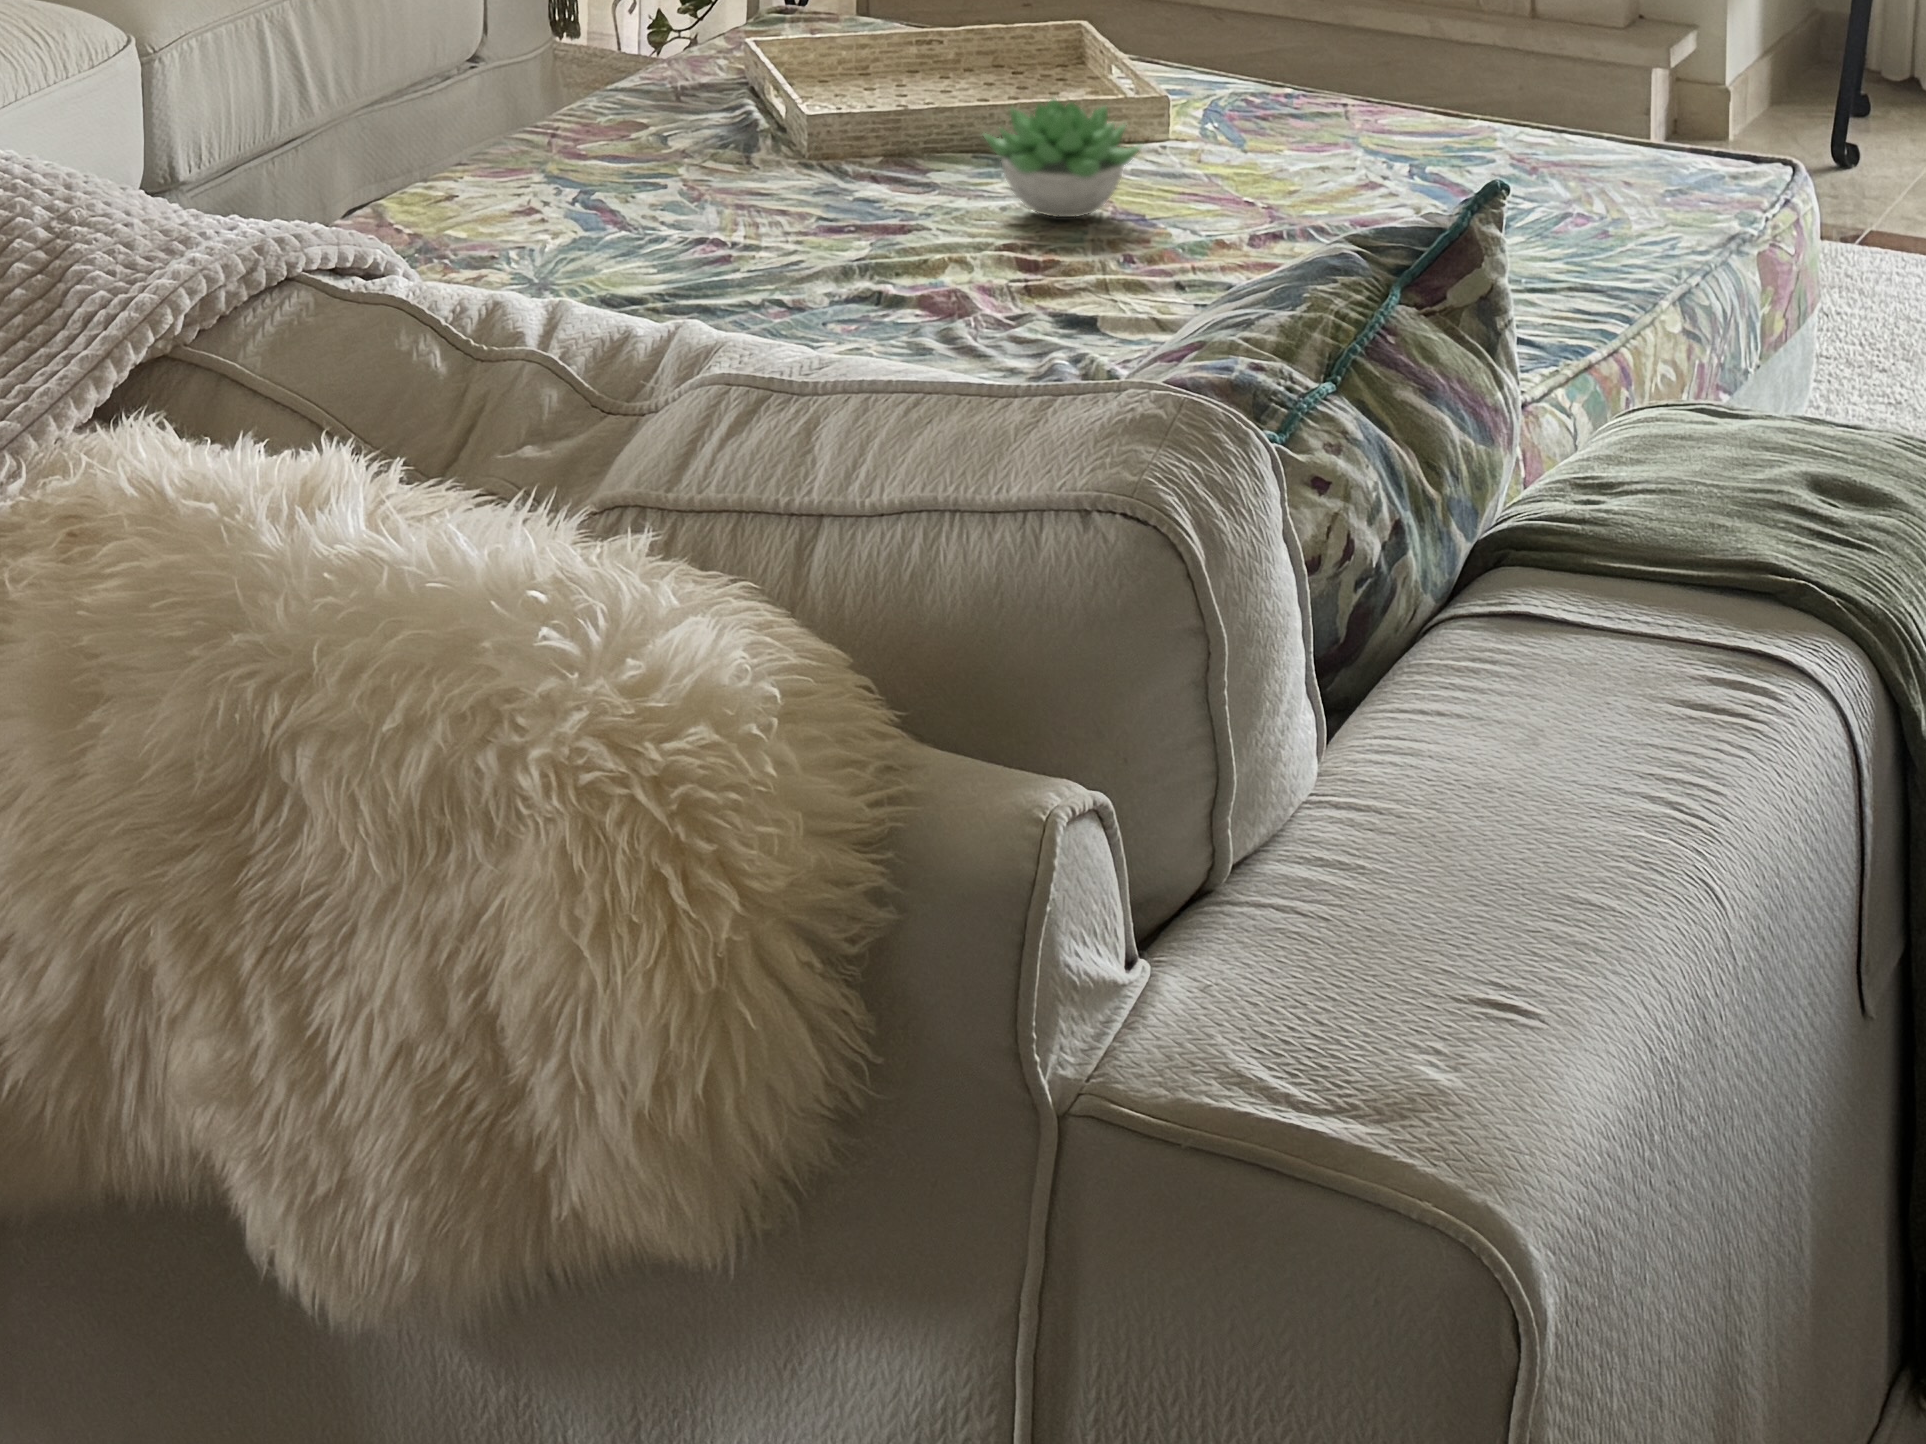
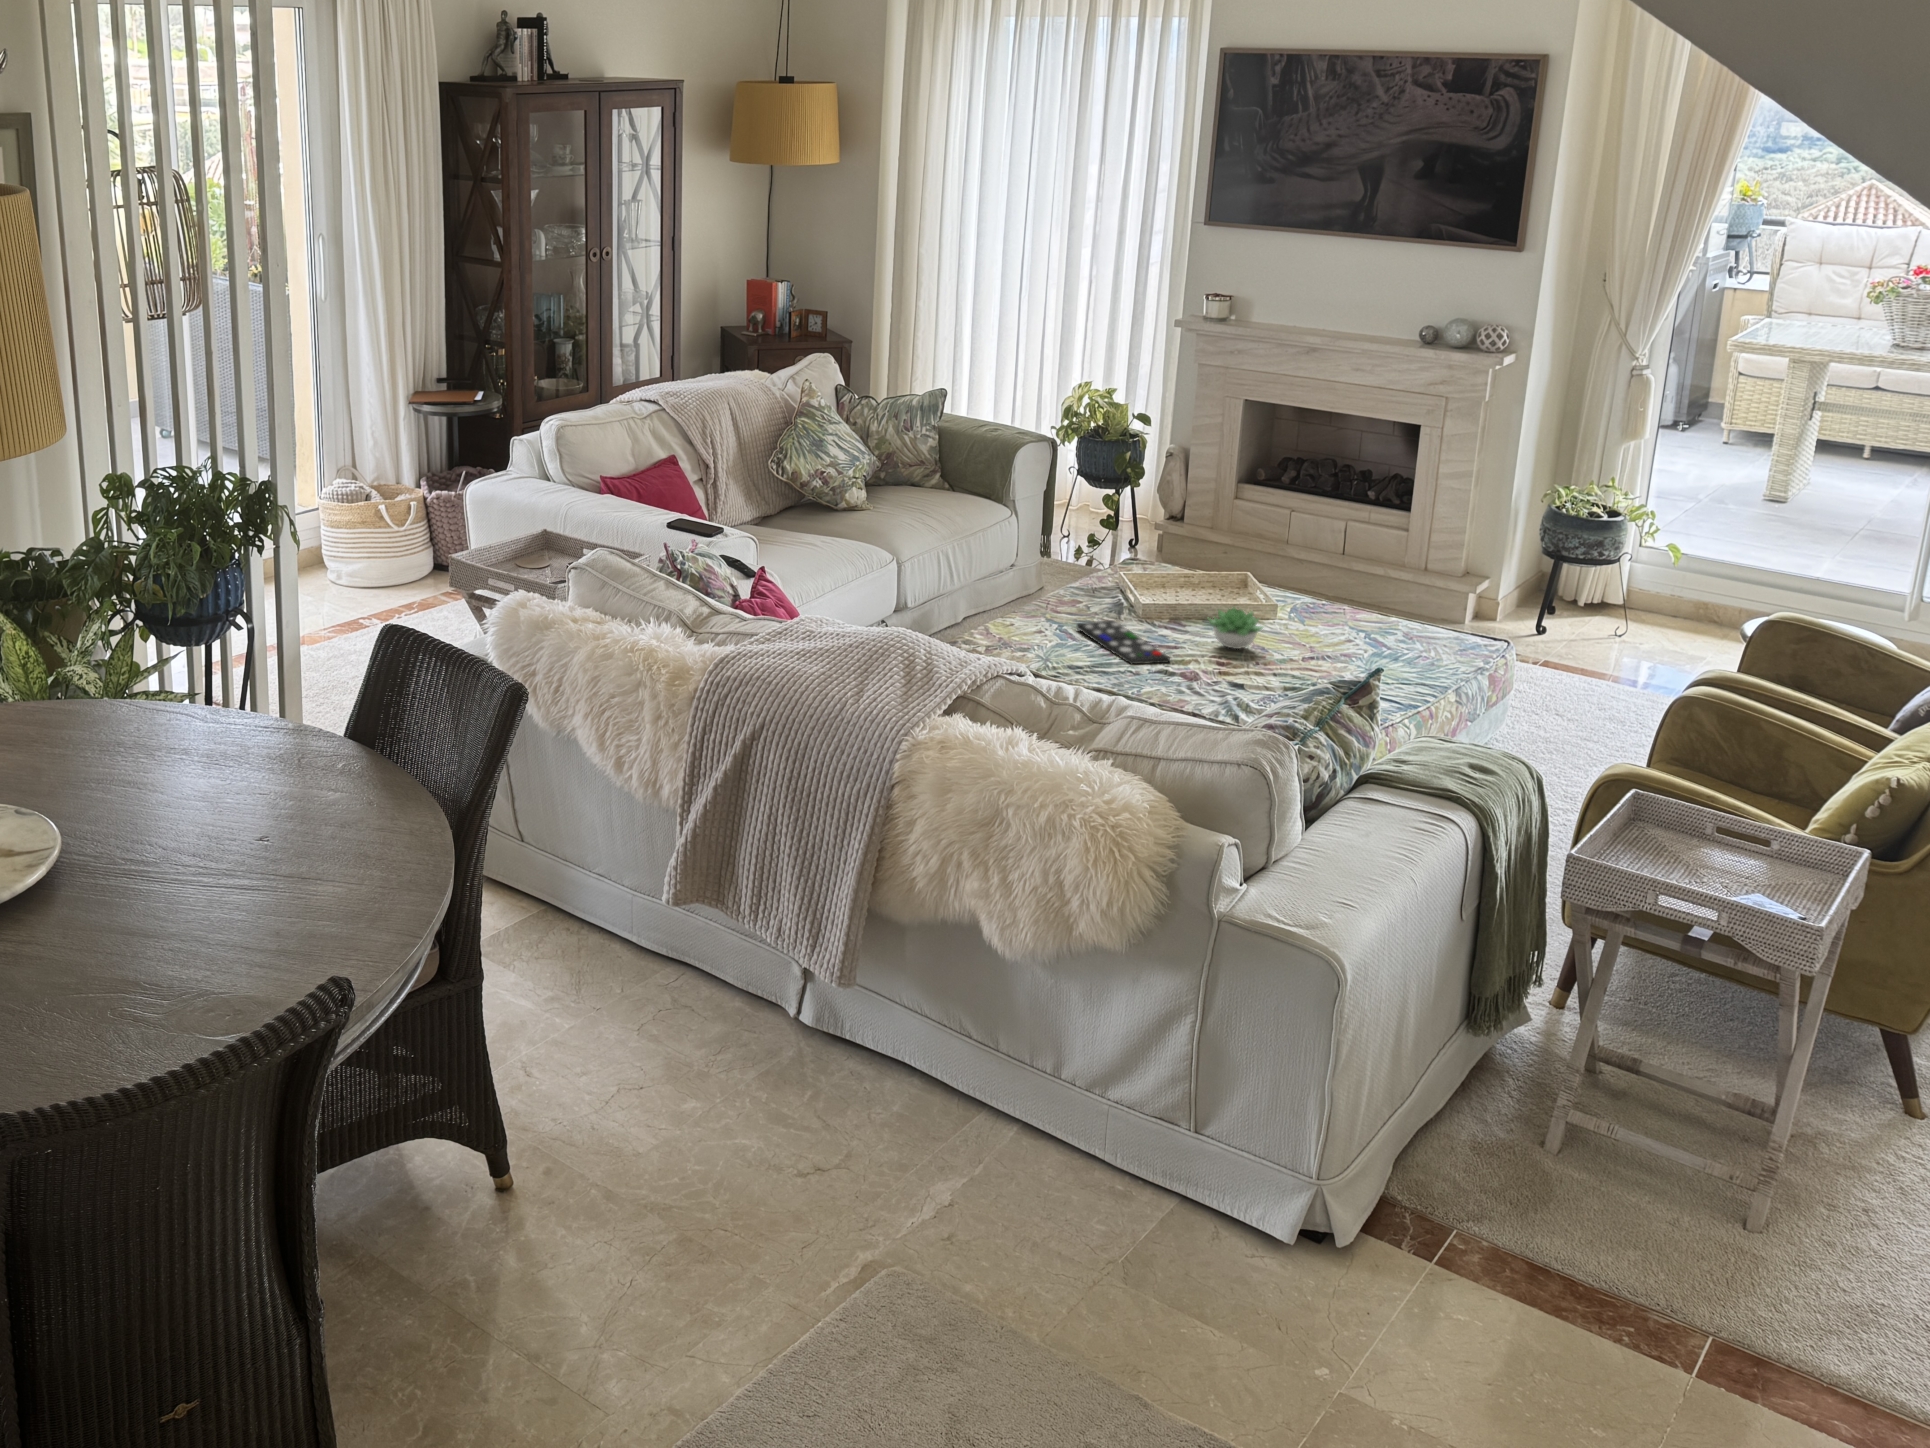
remote control: none [622,162,886,285] -> present [1077,620,1170,664]

